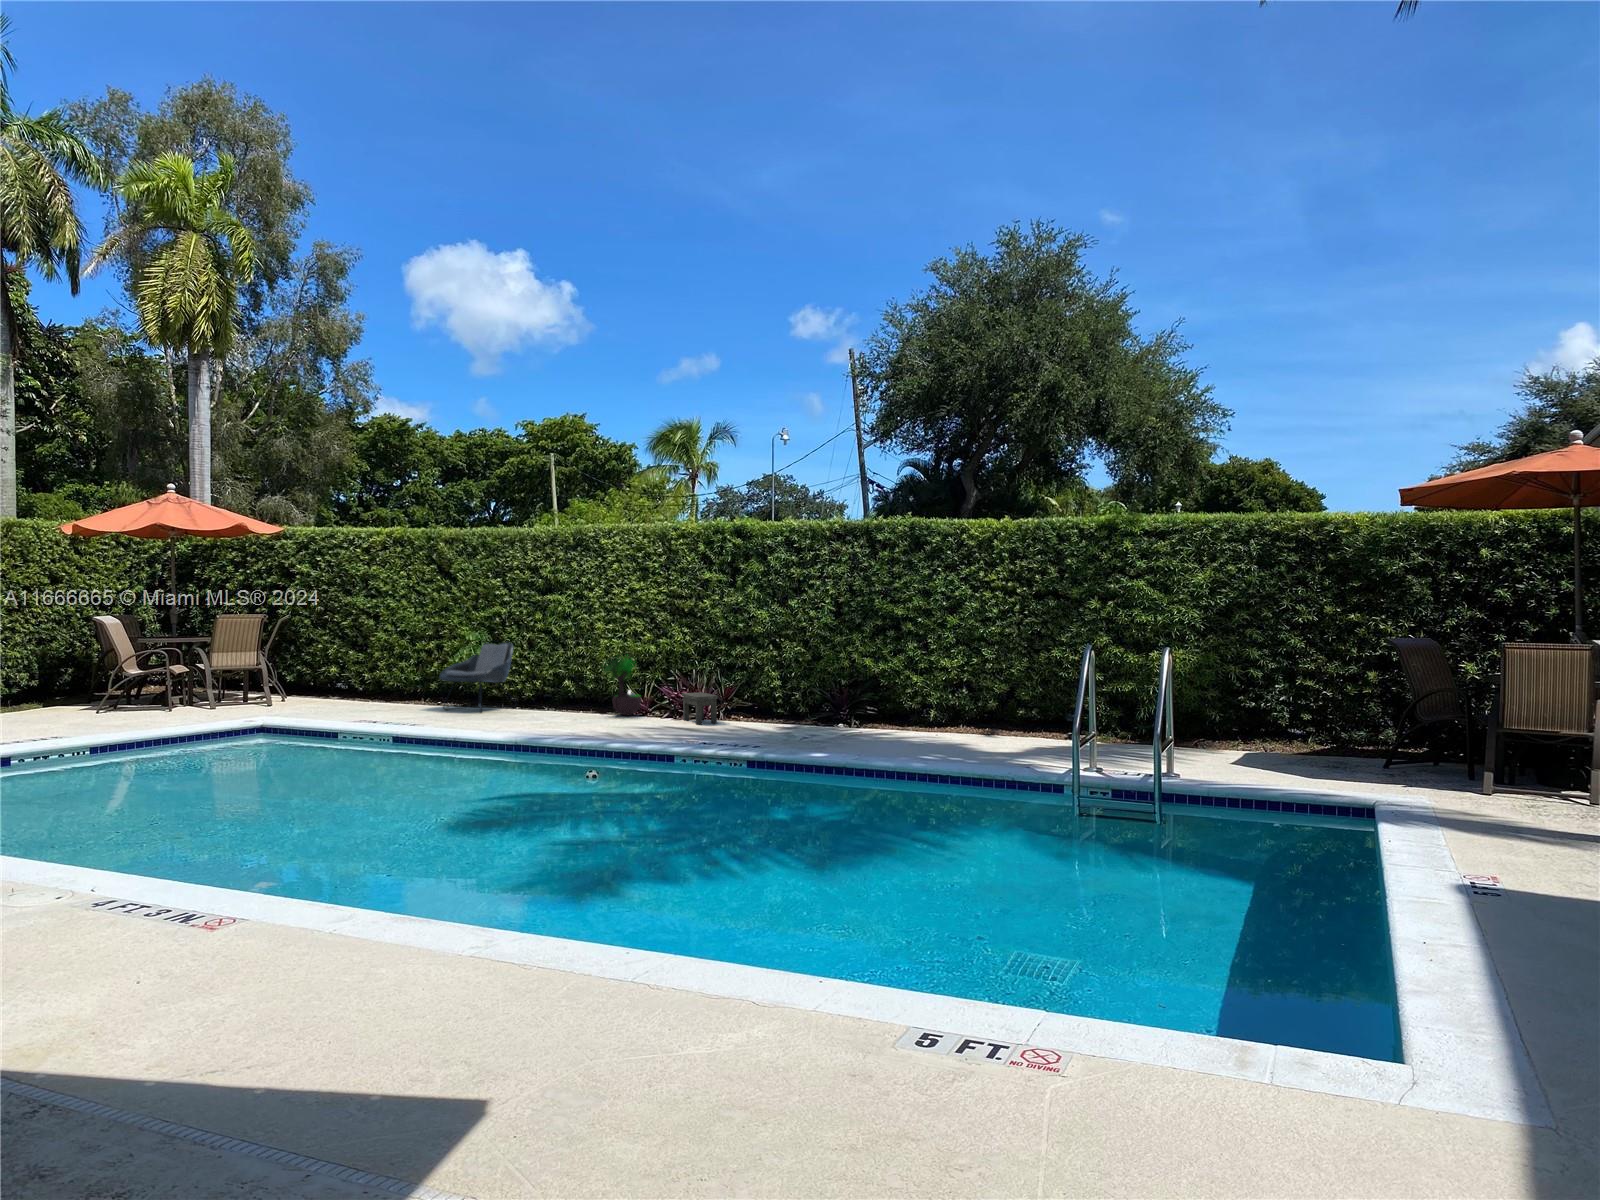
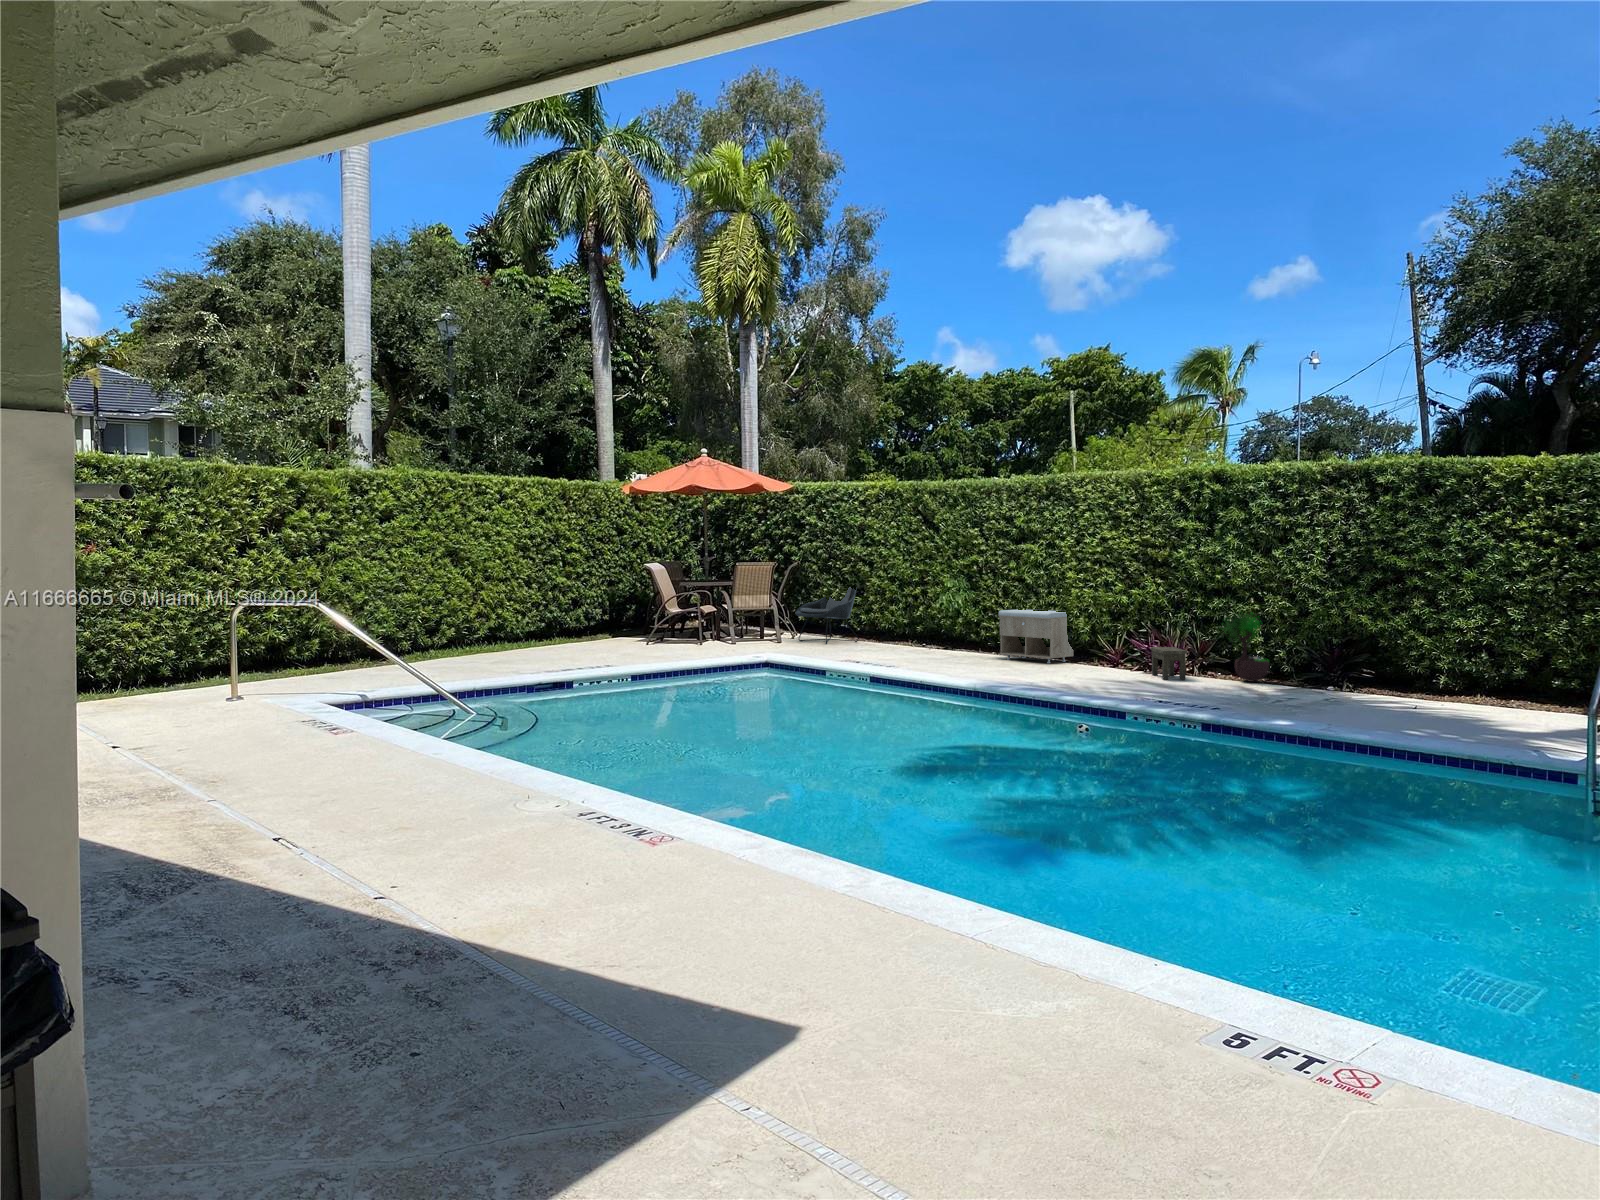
lounge chair: present [440,643,515,712] -> present [796,587,859,644]
potted tree: present [604,655,641,715] -> present [1225,613,1269,682]
storage bench: none [525,660,602,713] -> present [999,610,1074,663]

